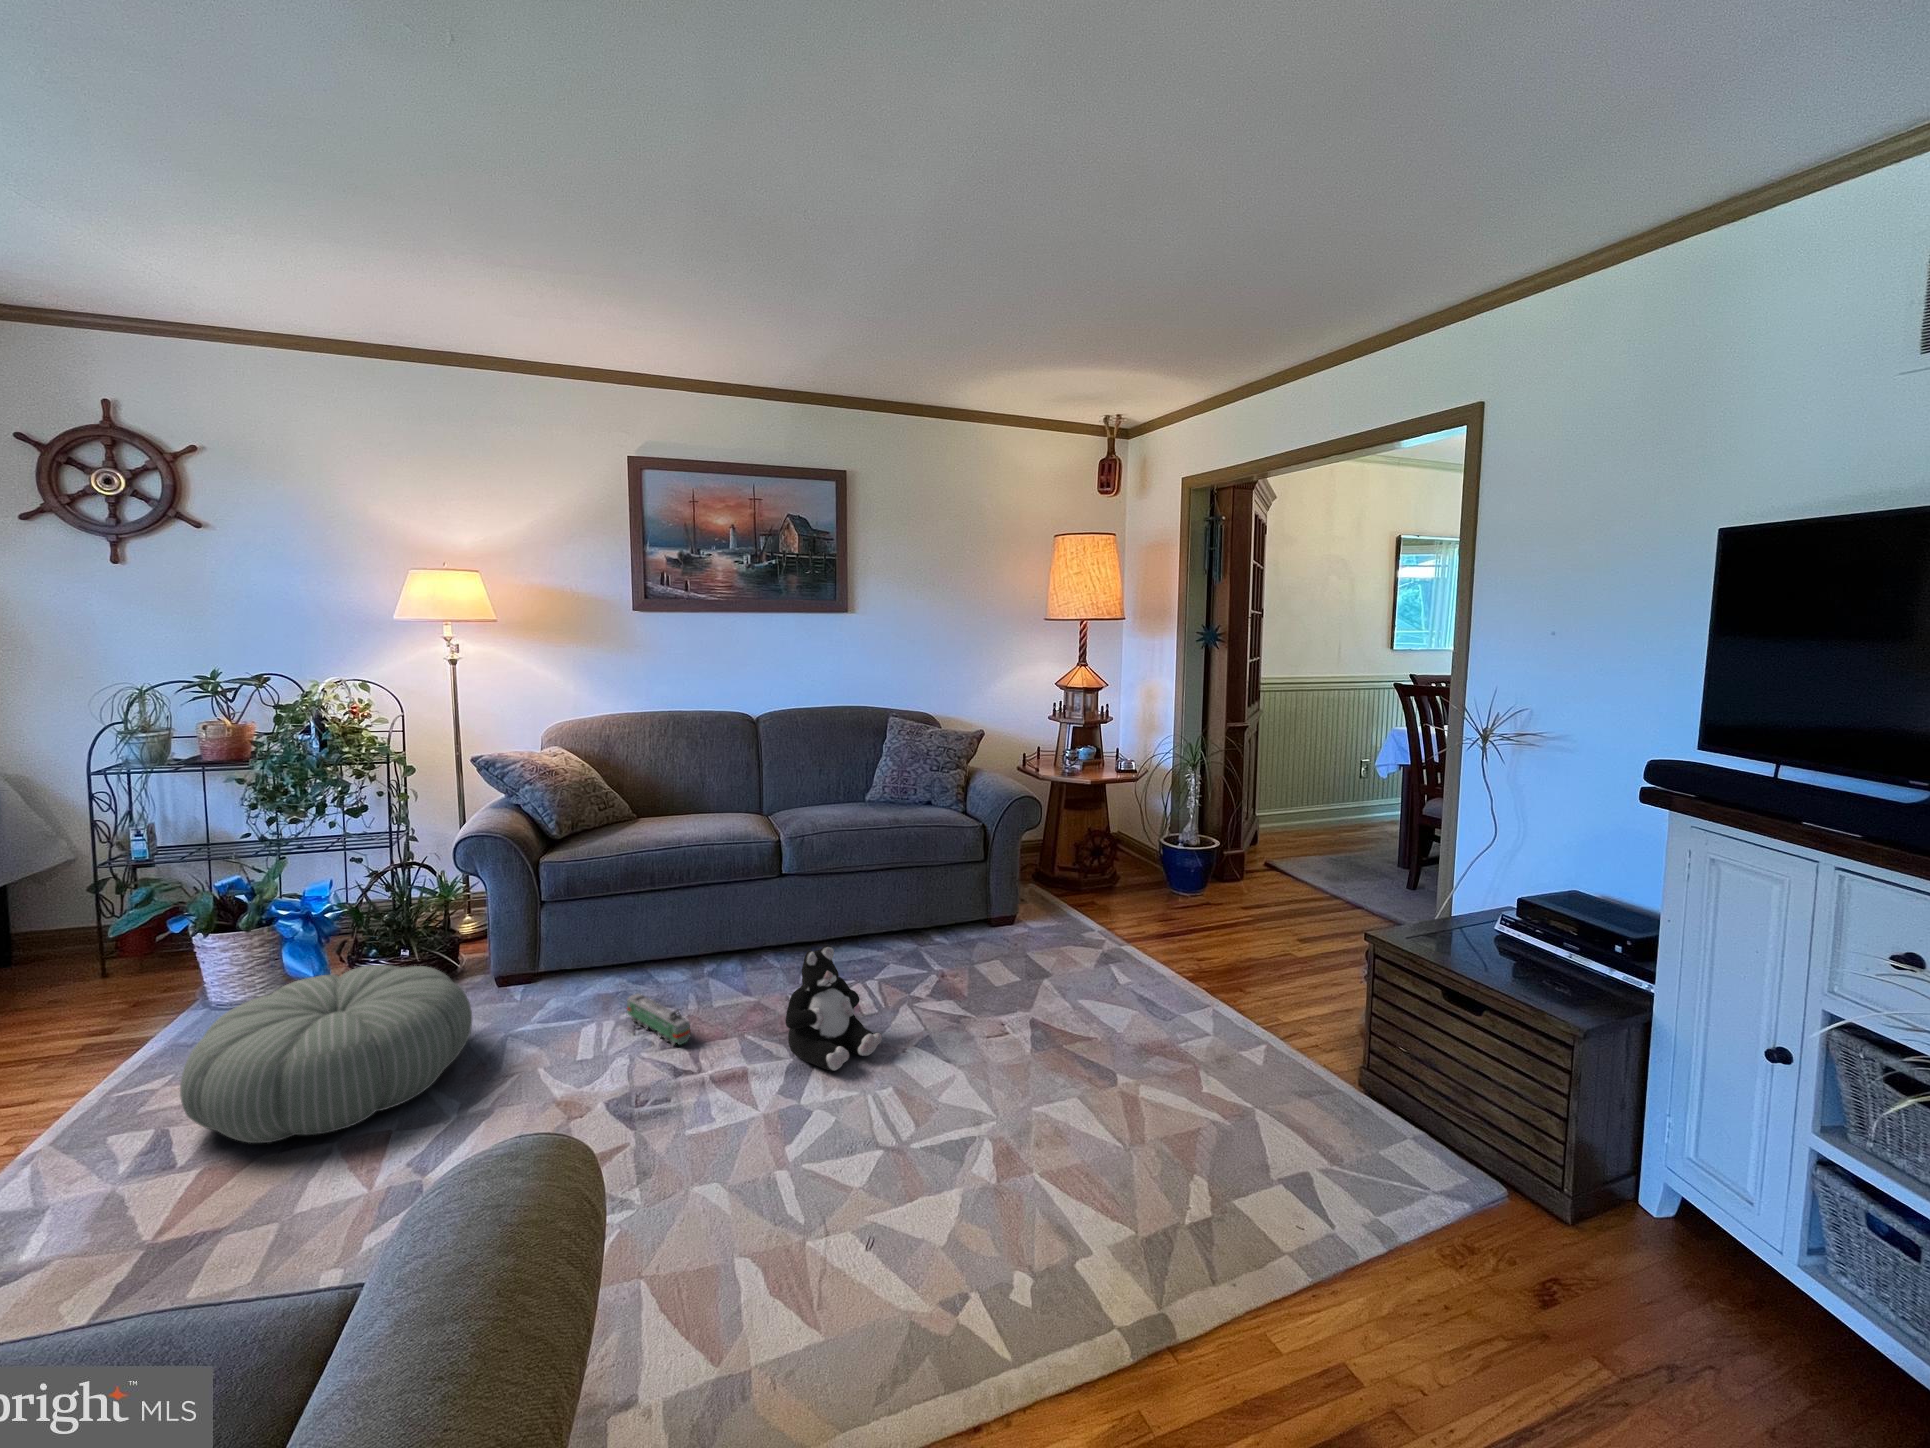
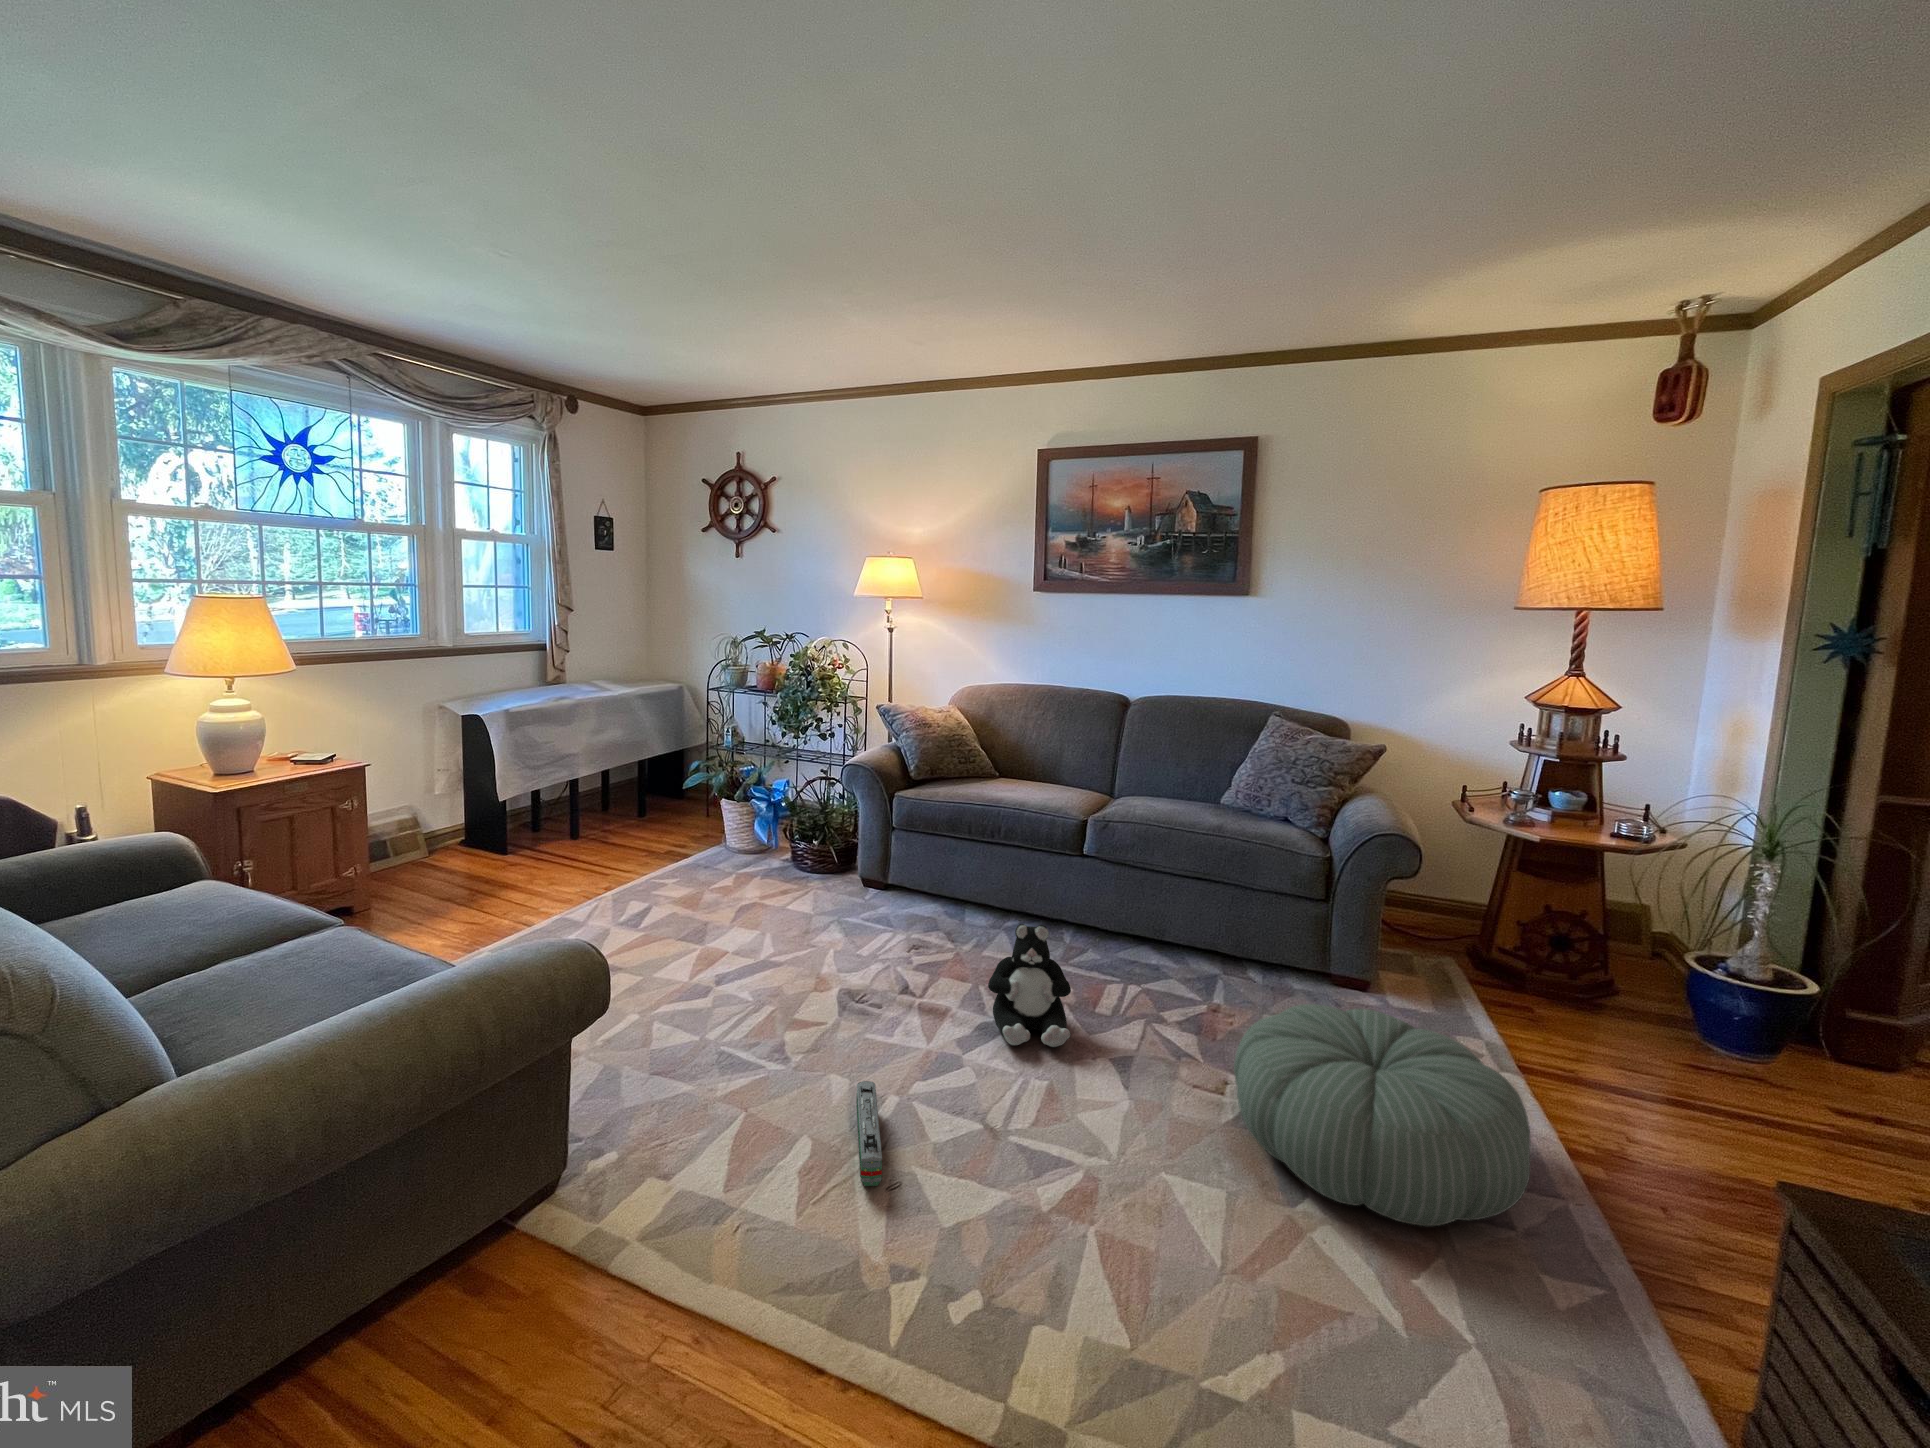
pouf: present [180,965,472,1143] -> present [1234,1004,1531,1226]
toy train: present [627,994,690,1045] -> present [856,1081,882,1186]

